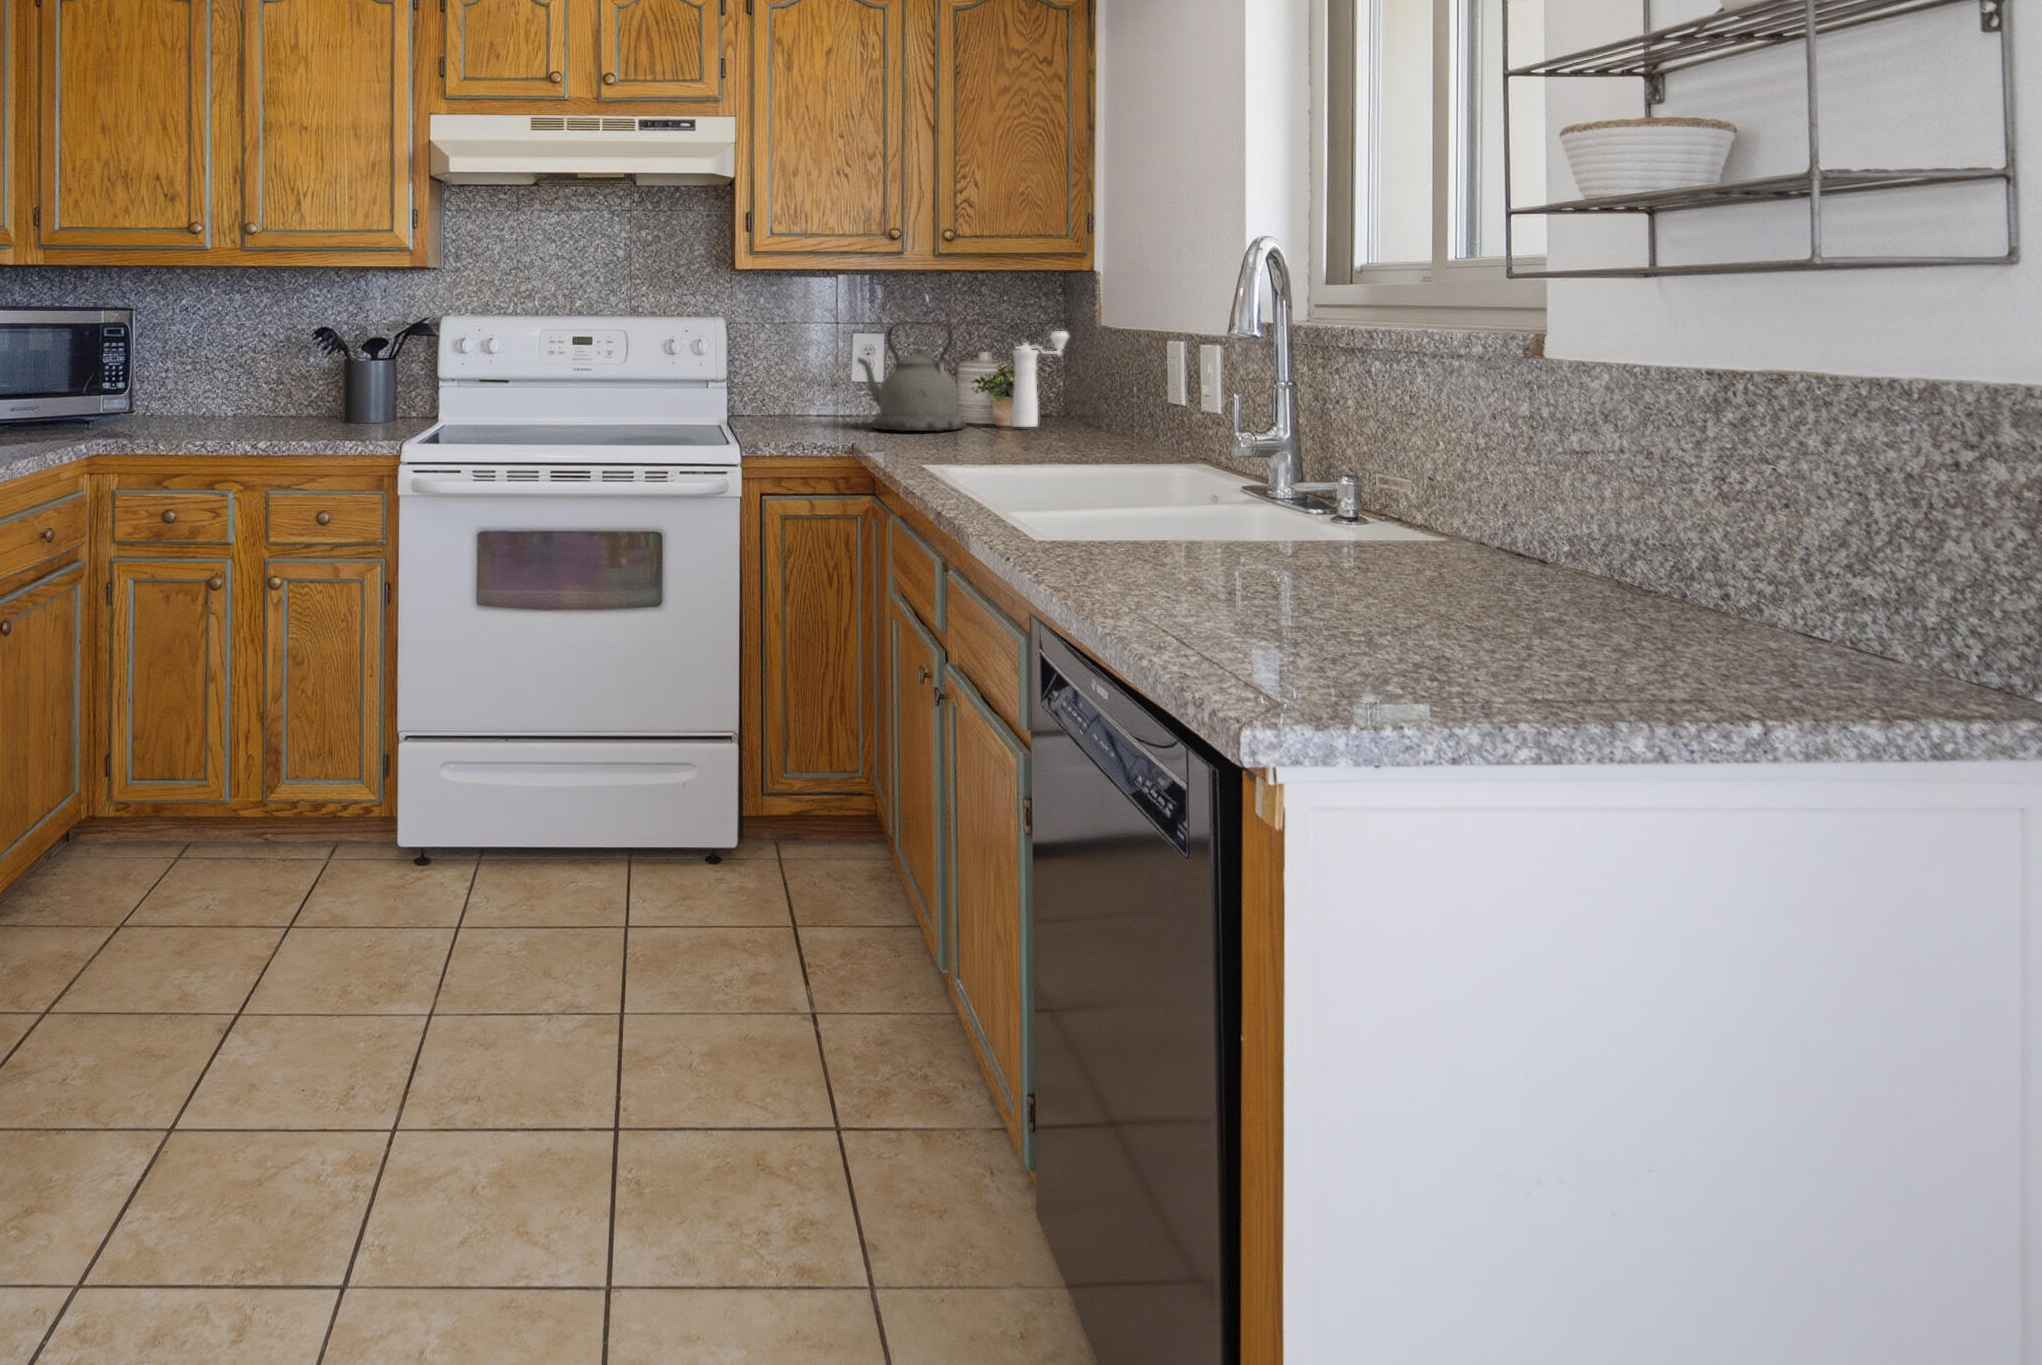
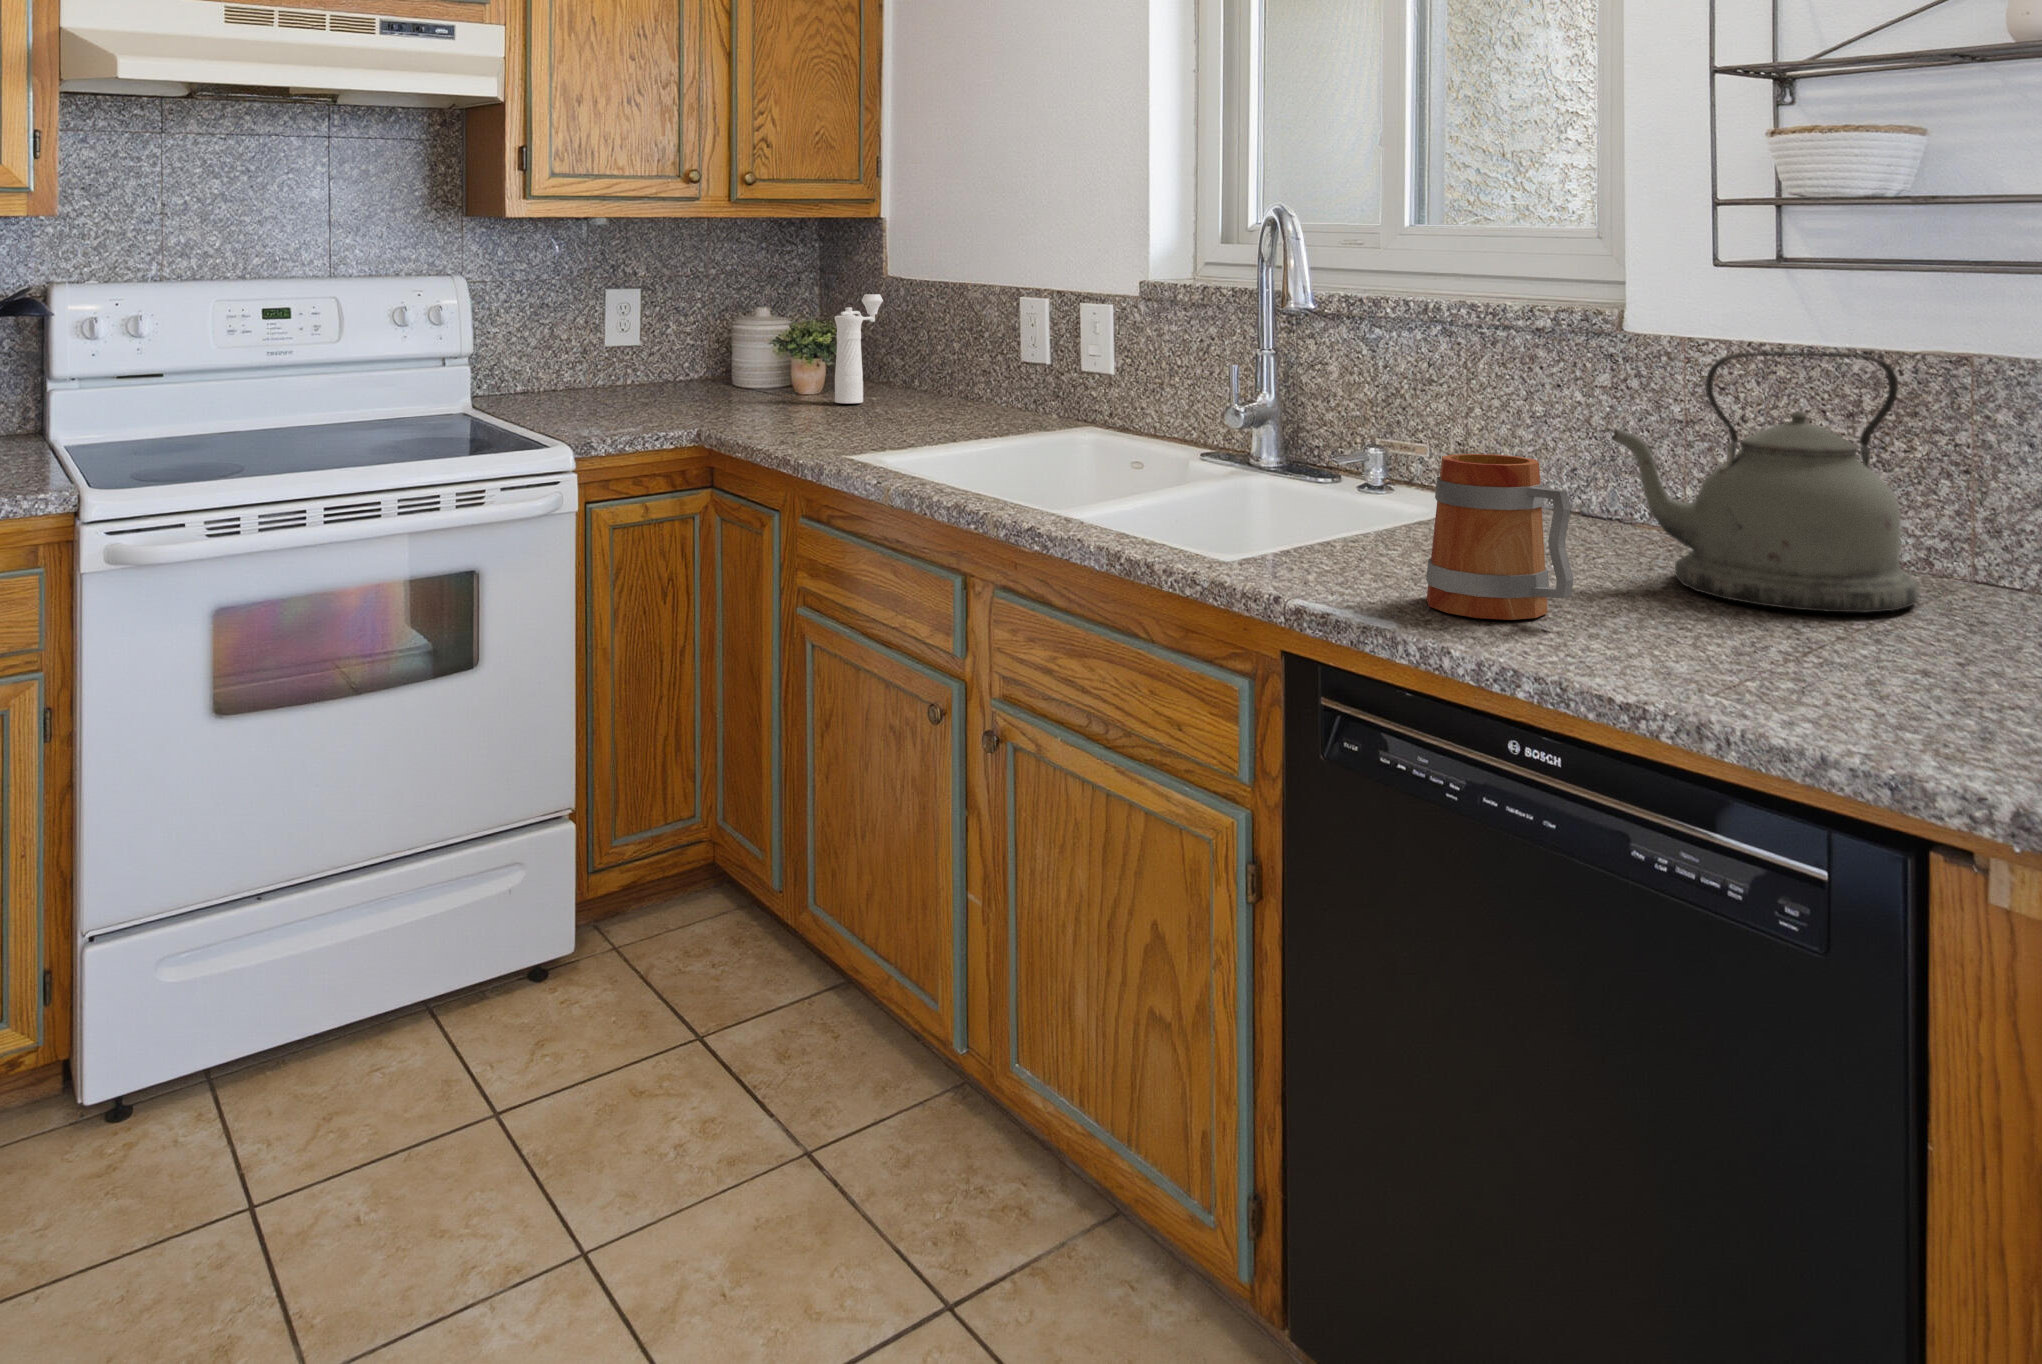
kettle: present [858,324,966,431] -> present [1612,352,1919,612]
mug: none [1123,457,1231,605] -> present [1426,454,1574,620]

